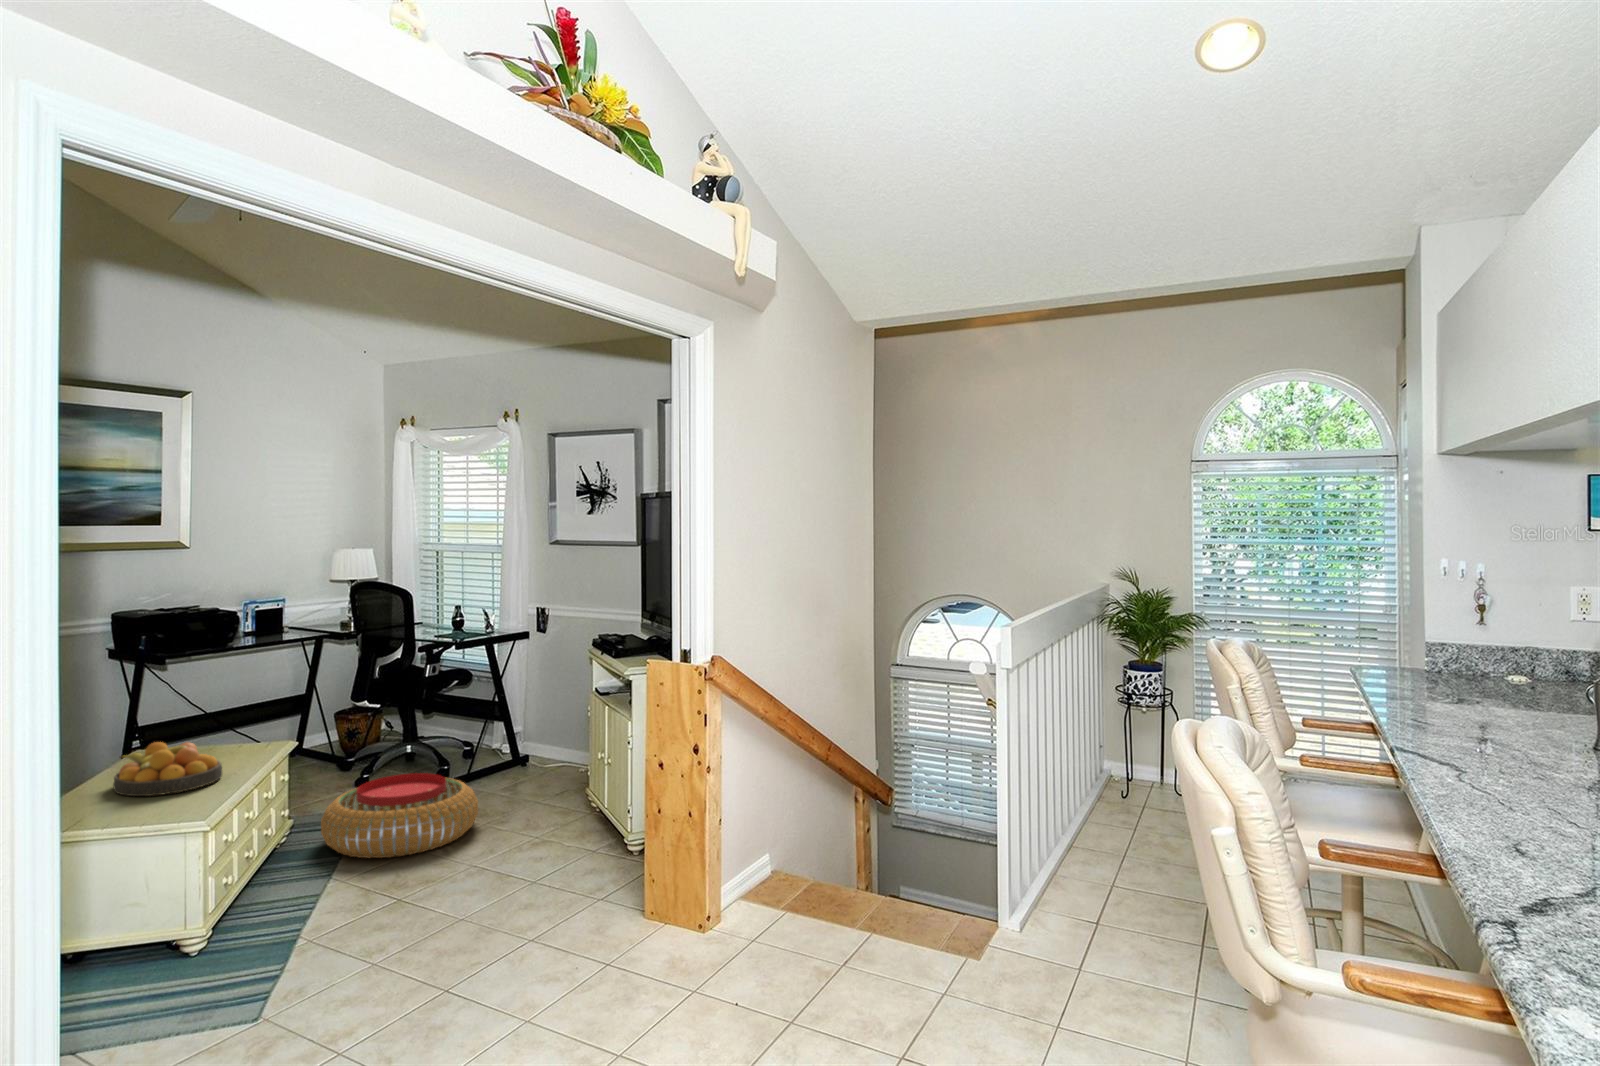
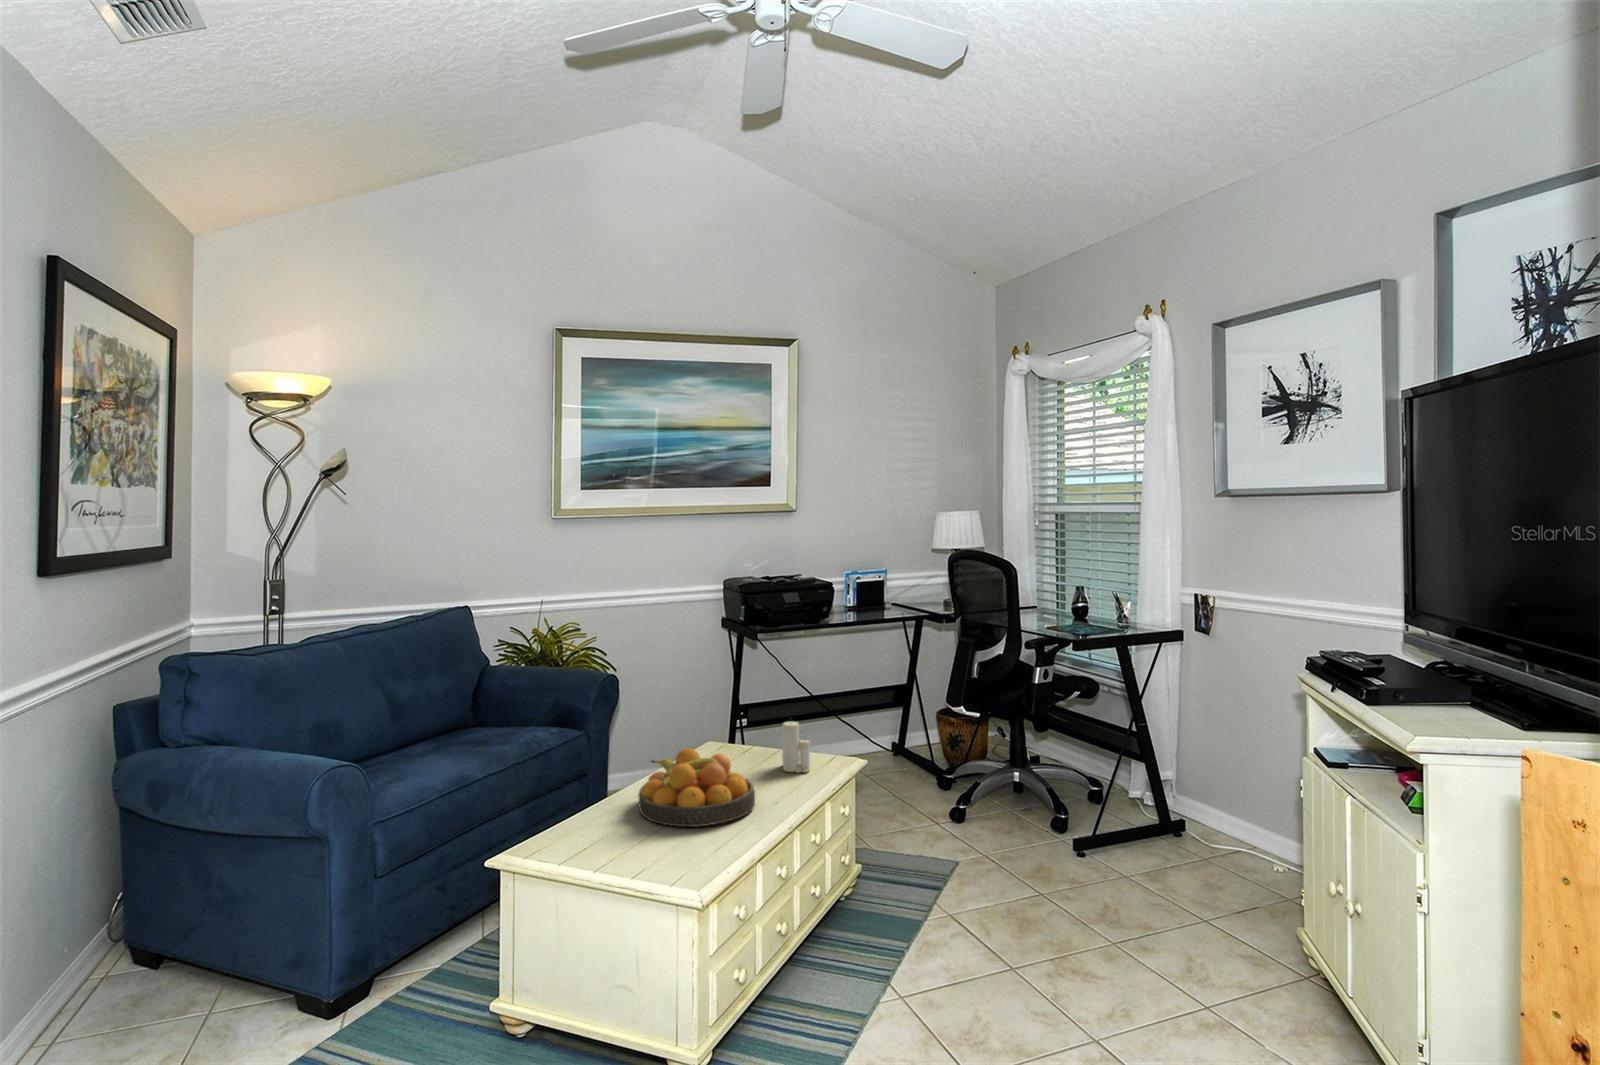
candle: none [229,713,256,755] -> present [782,722,810,772]
pouf: present [321,773,478,858] -> none [887,829,1107,973]

